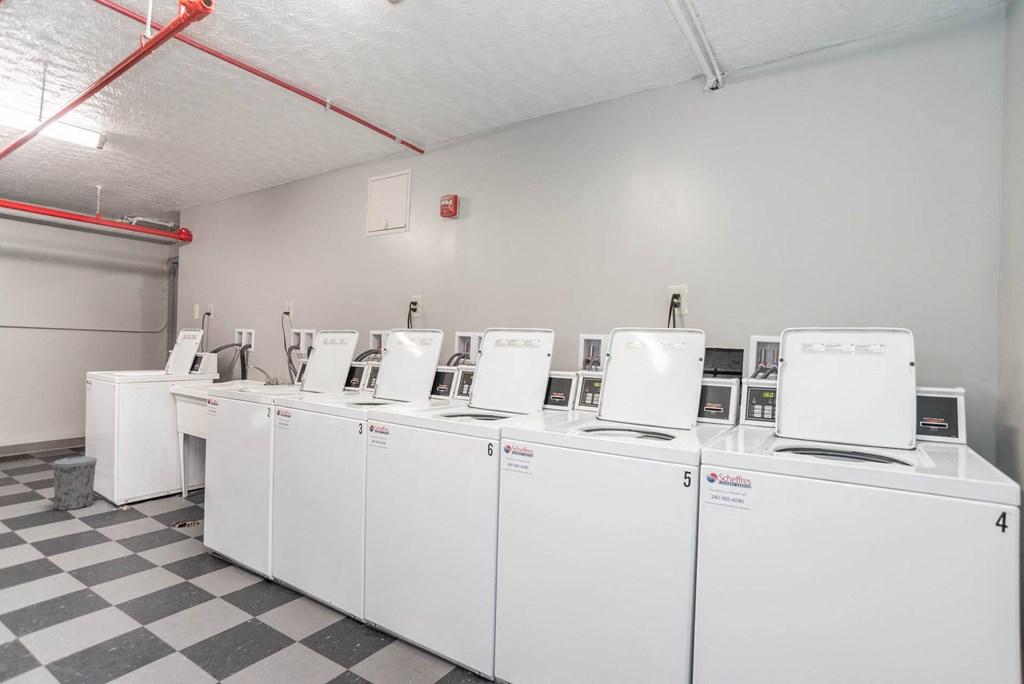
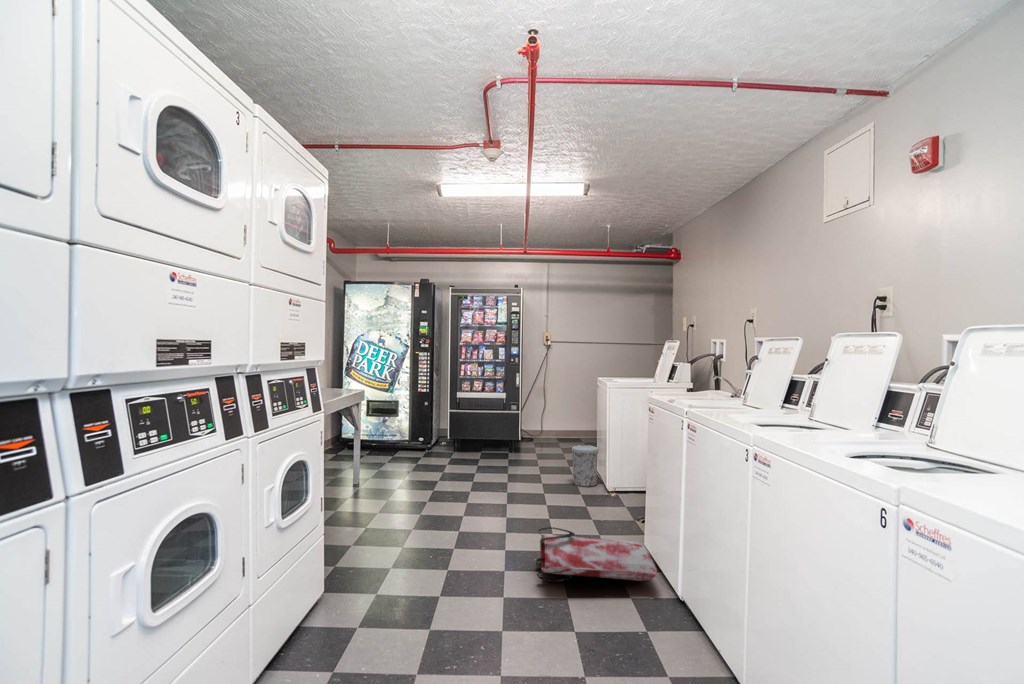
bag: none [68,542,242,624] -> present [536,527,657,582]

